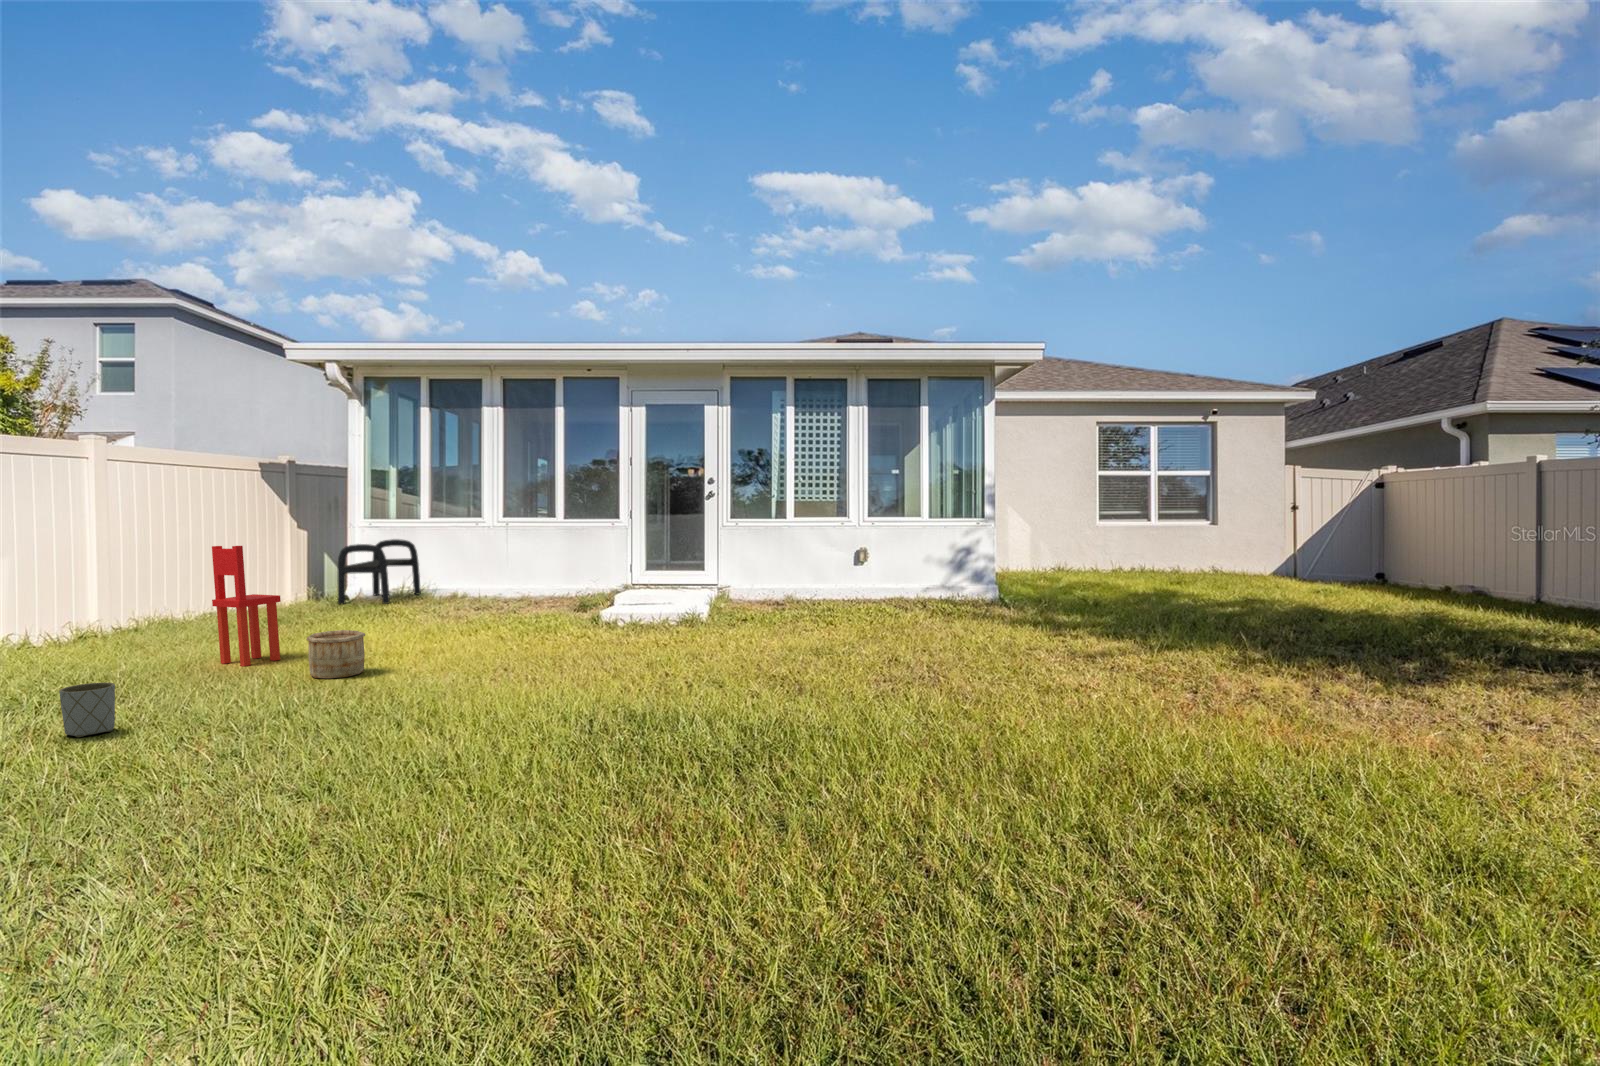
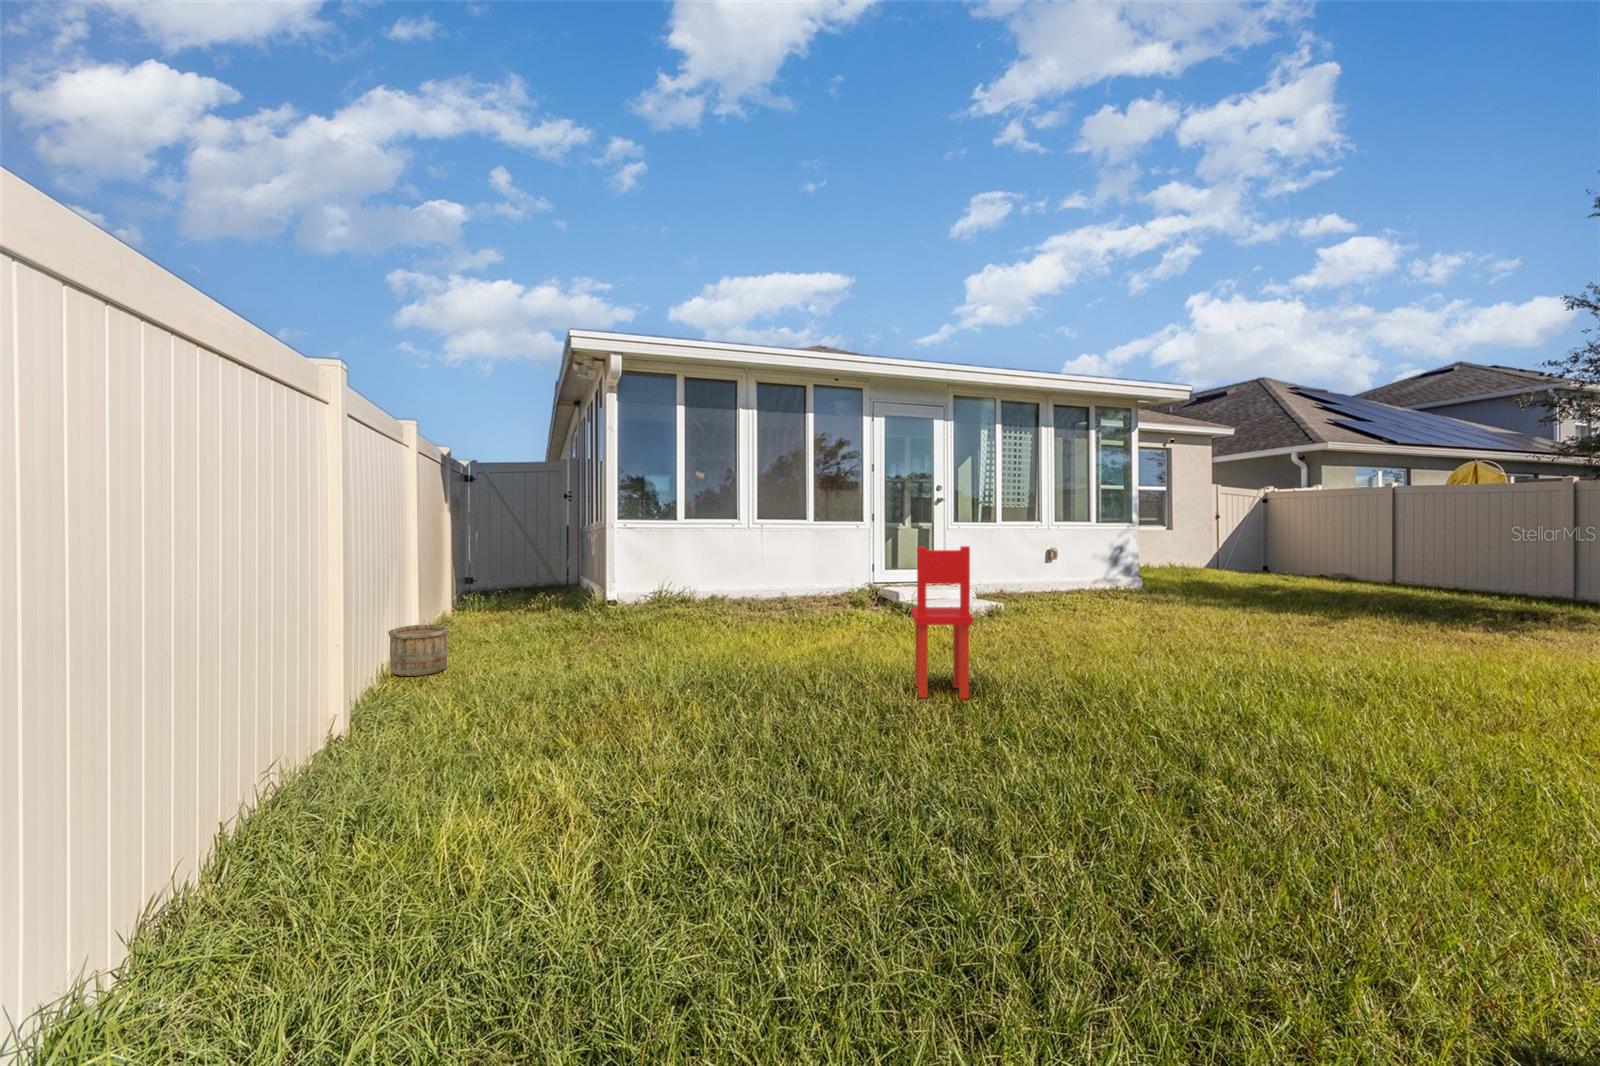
bench: present [337,539,421,604] -> none [626,542,695,614]
wooden bucket: present [307,630,365,678] -> present [388,625,449,676]
planter: present [59,682,115,738] -> none [1341,751,1432,847]

